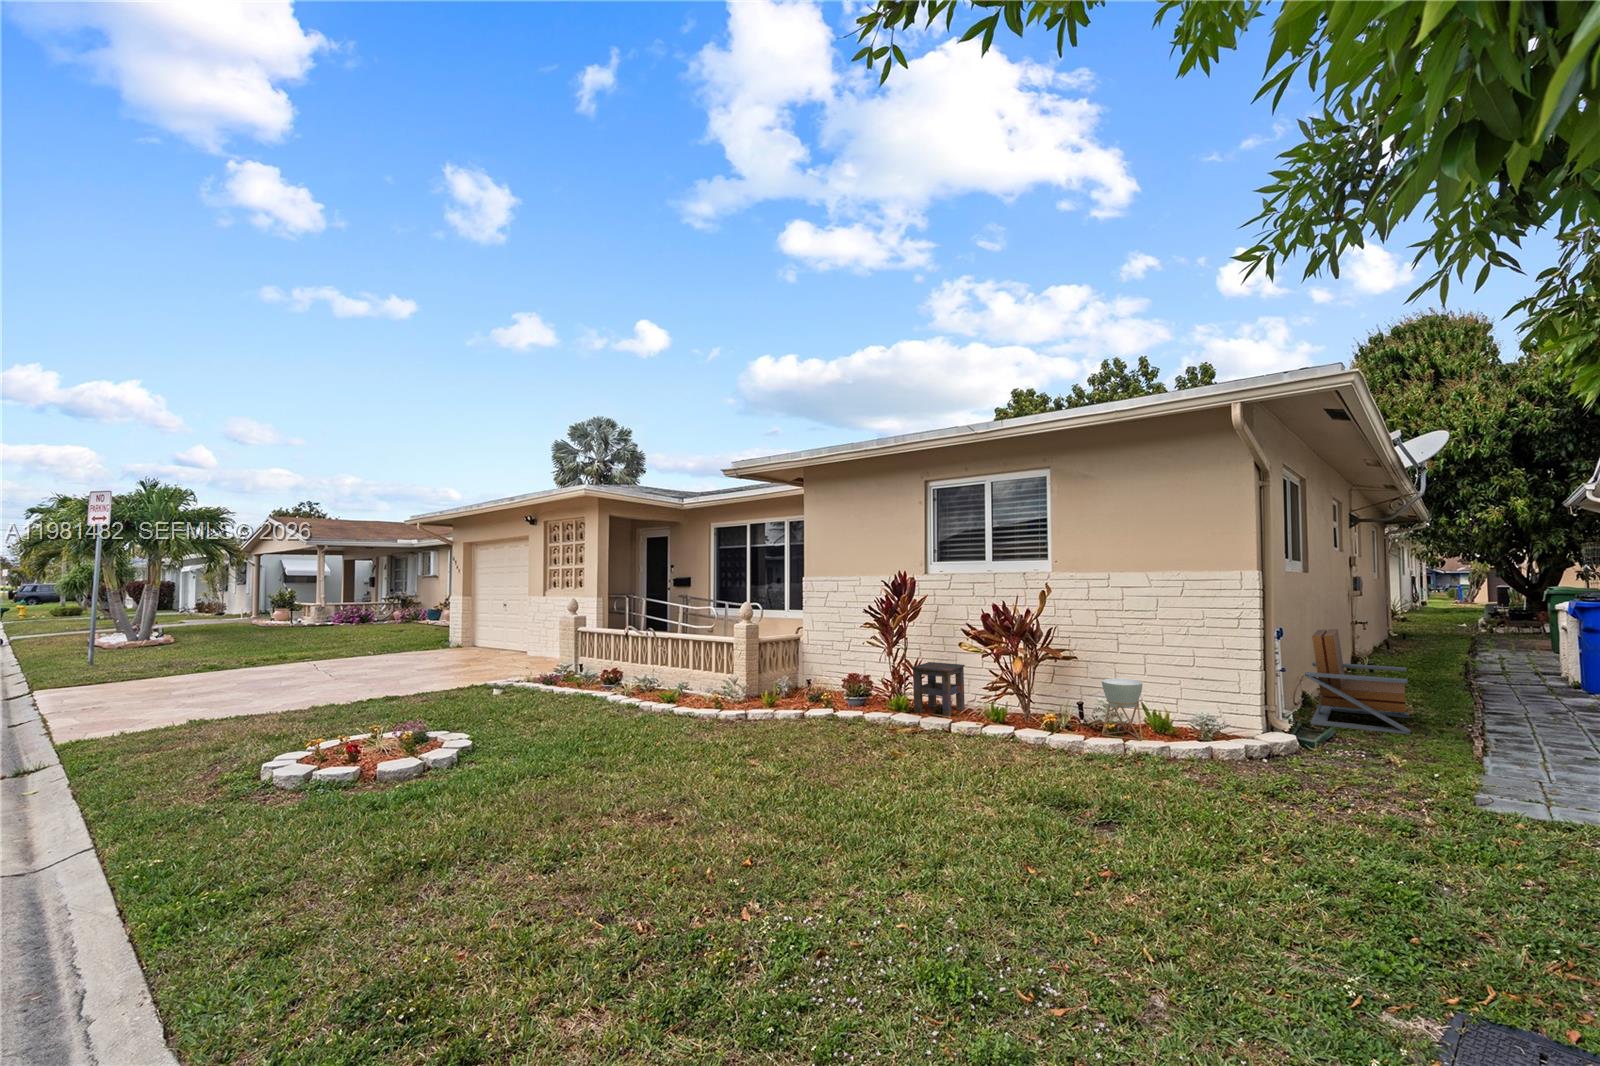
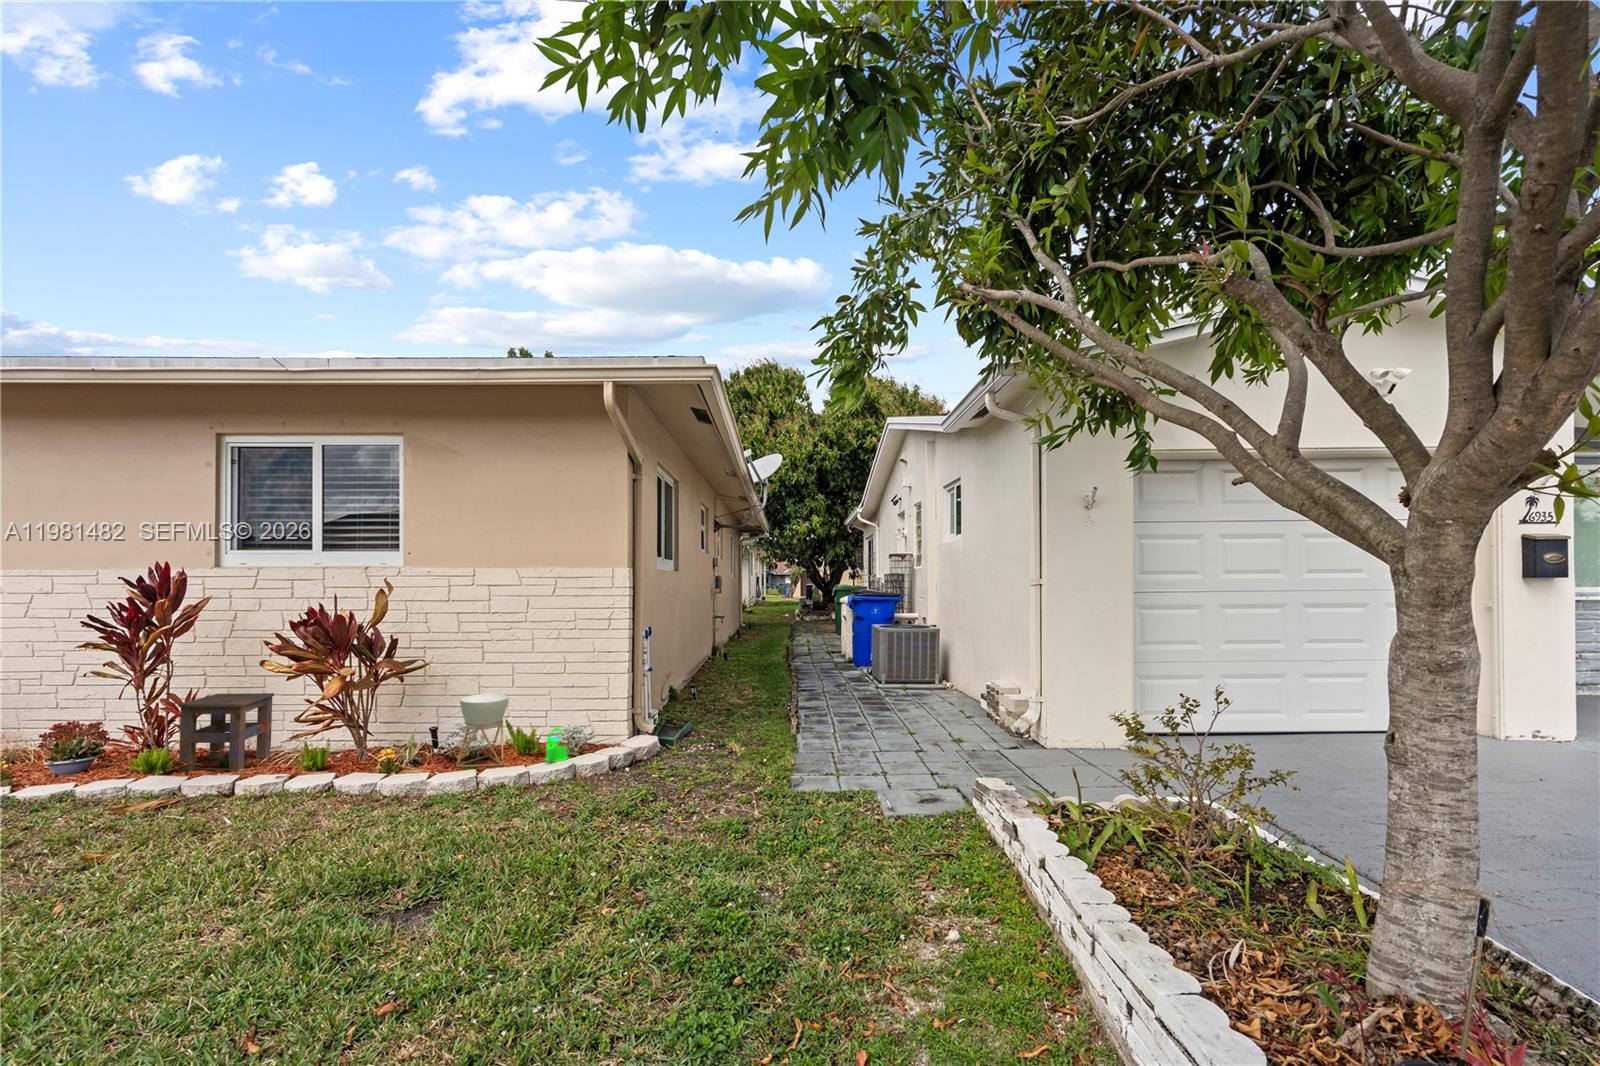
lounge chair: present [1305,629,1410,734] -> none [670,625,748,720]
watering can: none [1179,714,1203,745] -> present [545,727,568,762]

